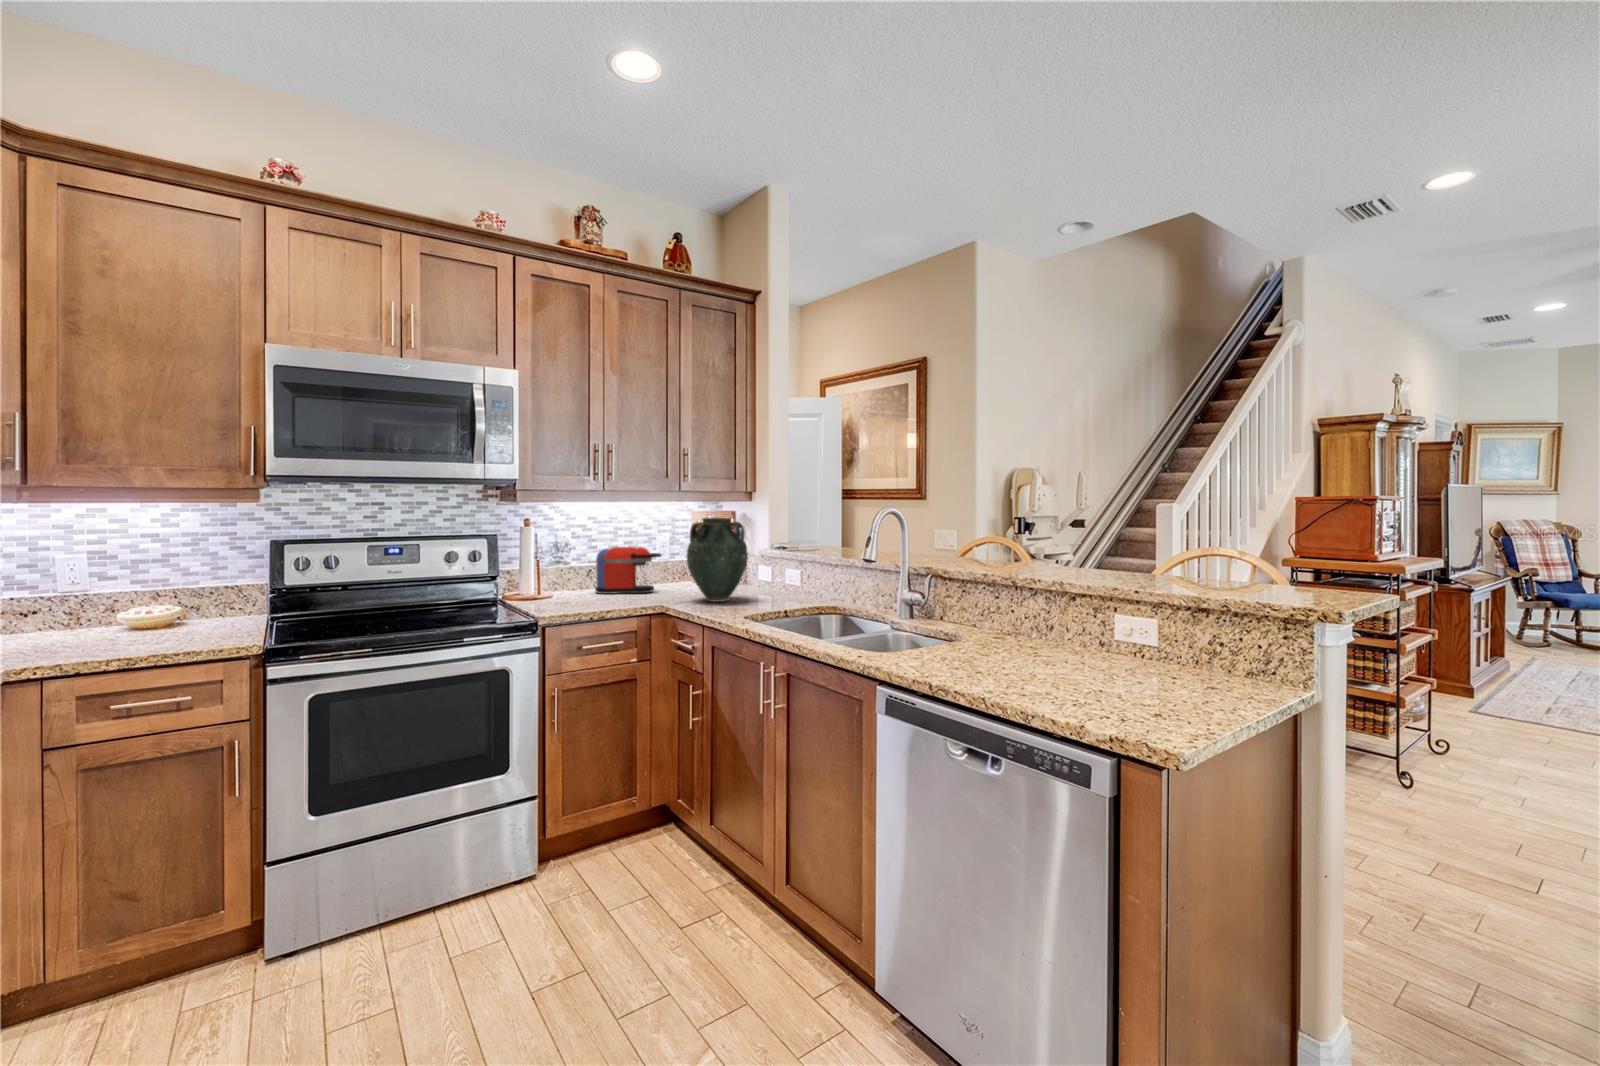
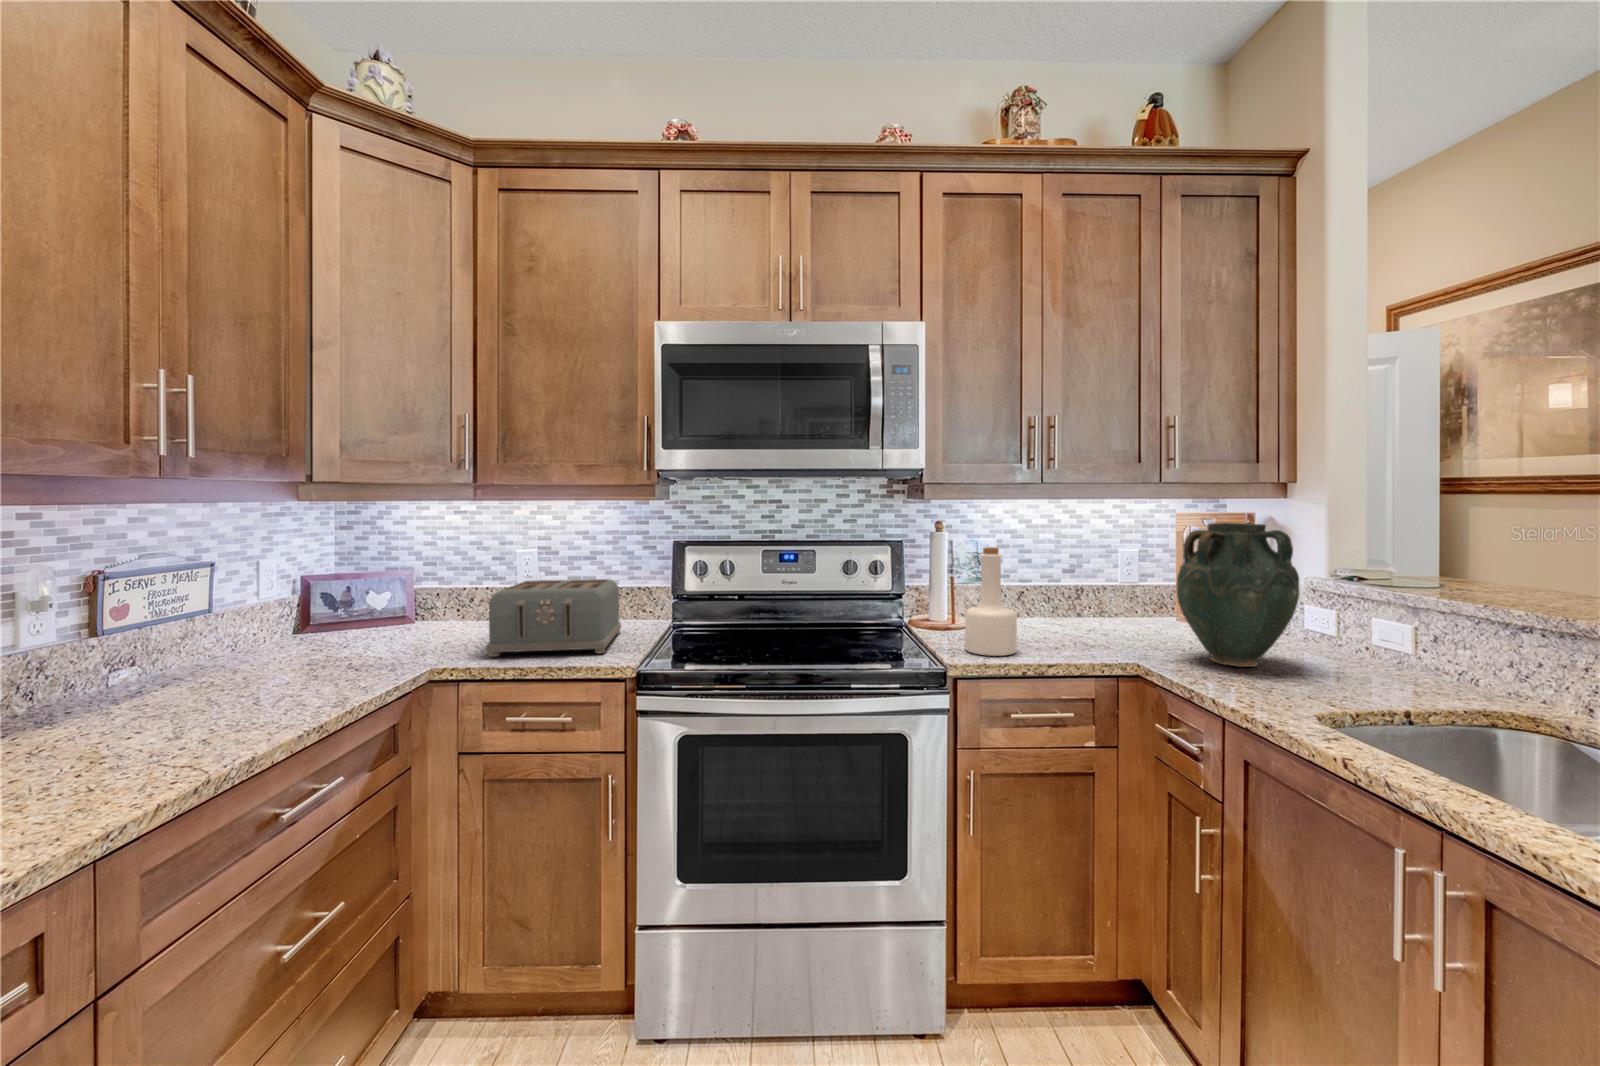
bottle: none [554,536,591,611] -> present [965,547,1017,656]
coffee maker: present [595,547,662,594] -> none [1027,562,1129,632]
toaster: none [90,577,233,653] -> present [486,579,621,657]

